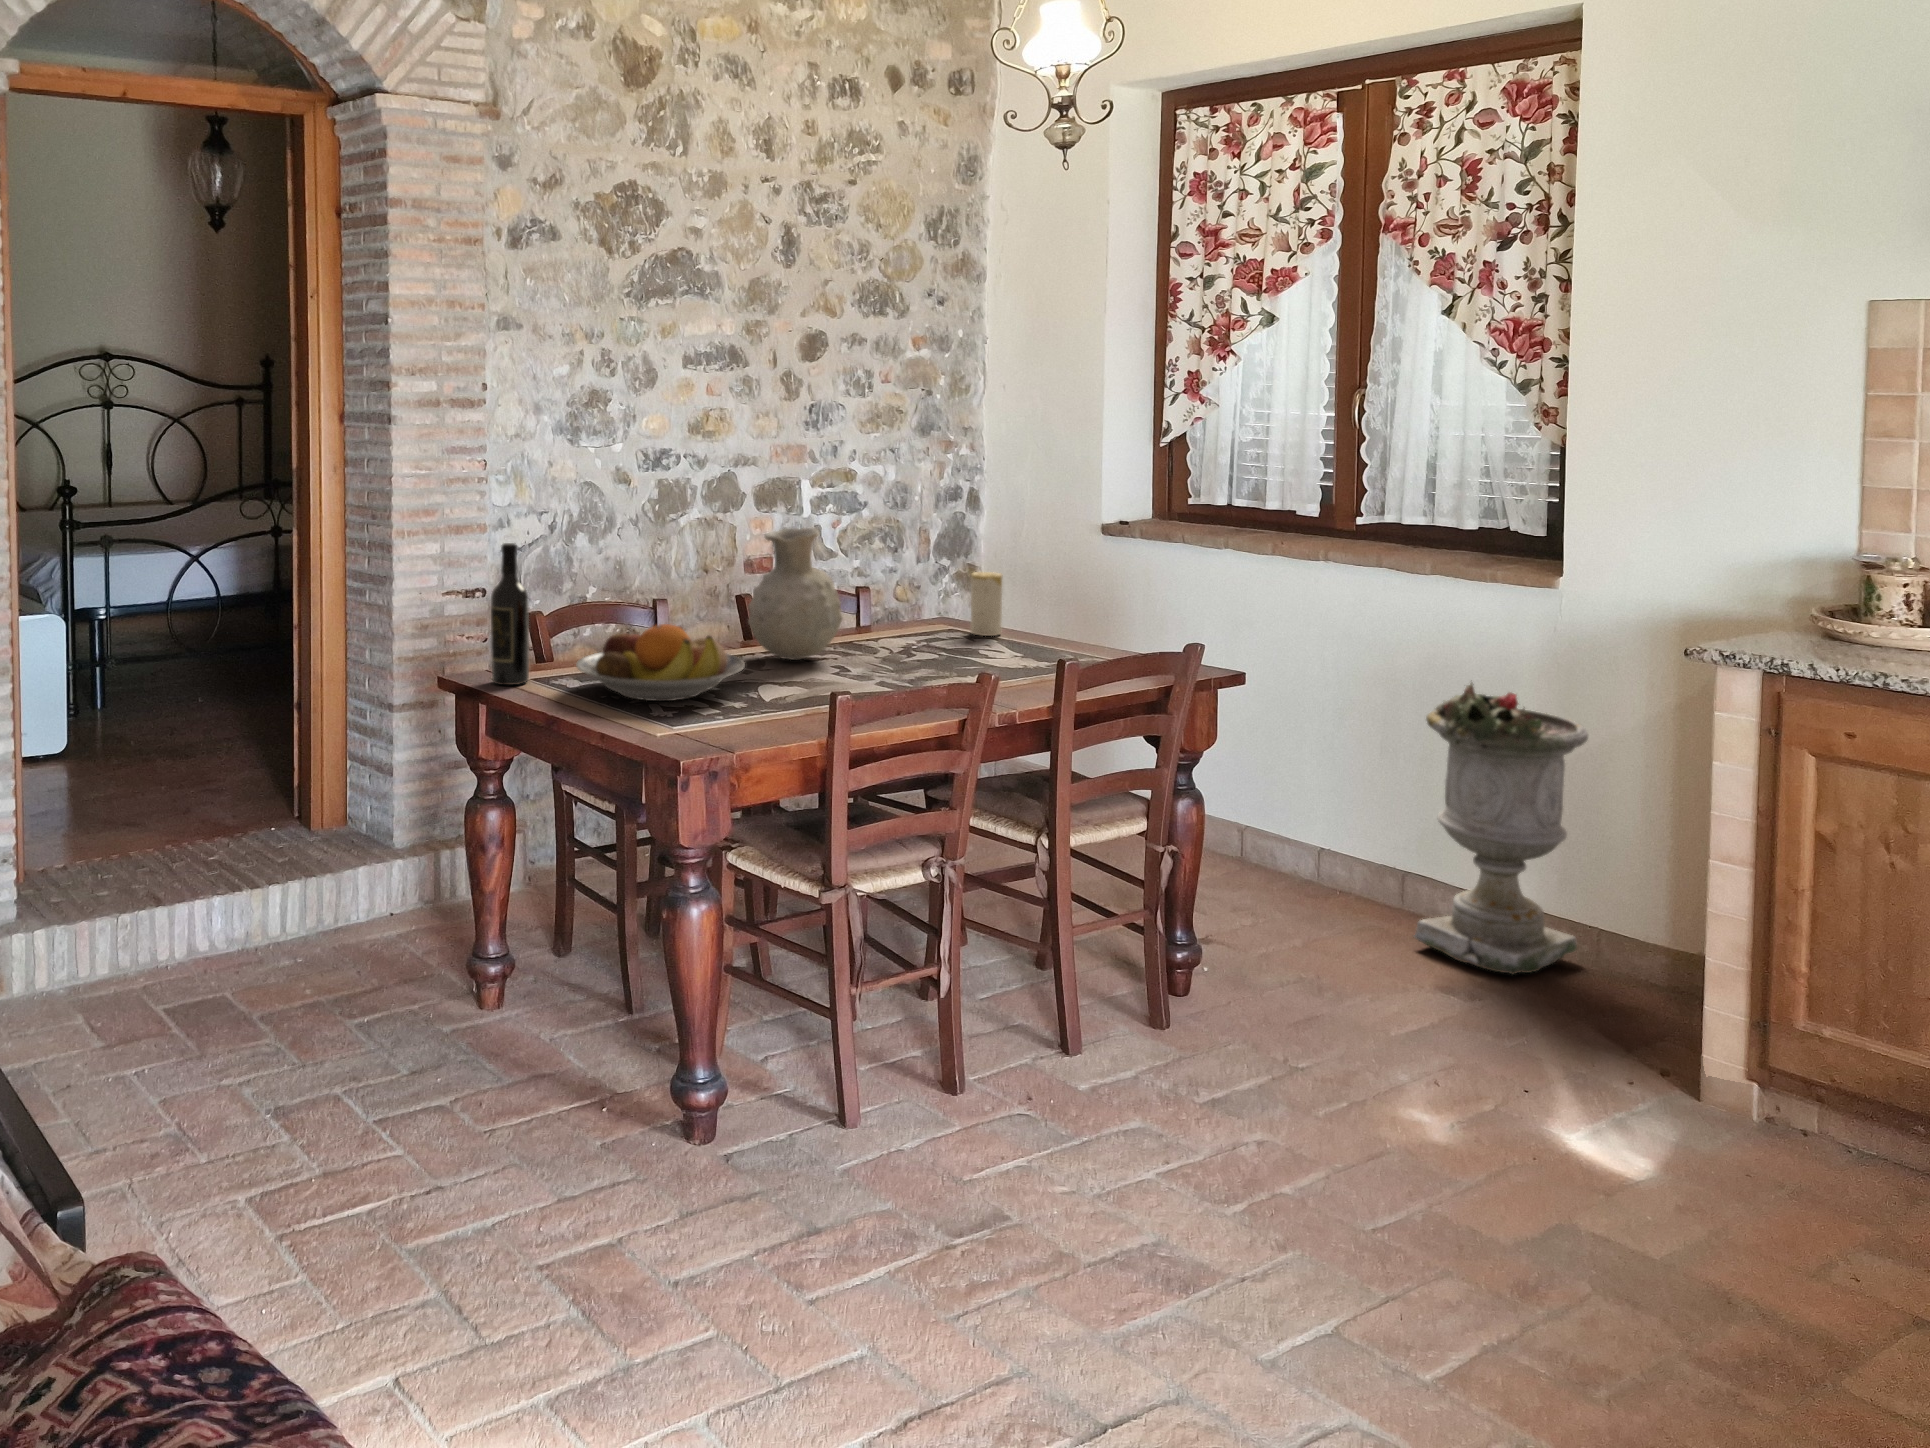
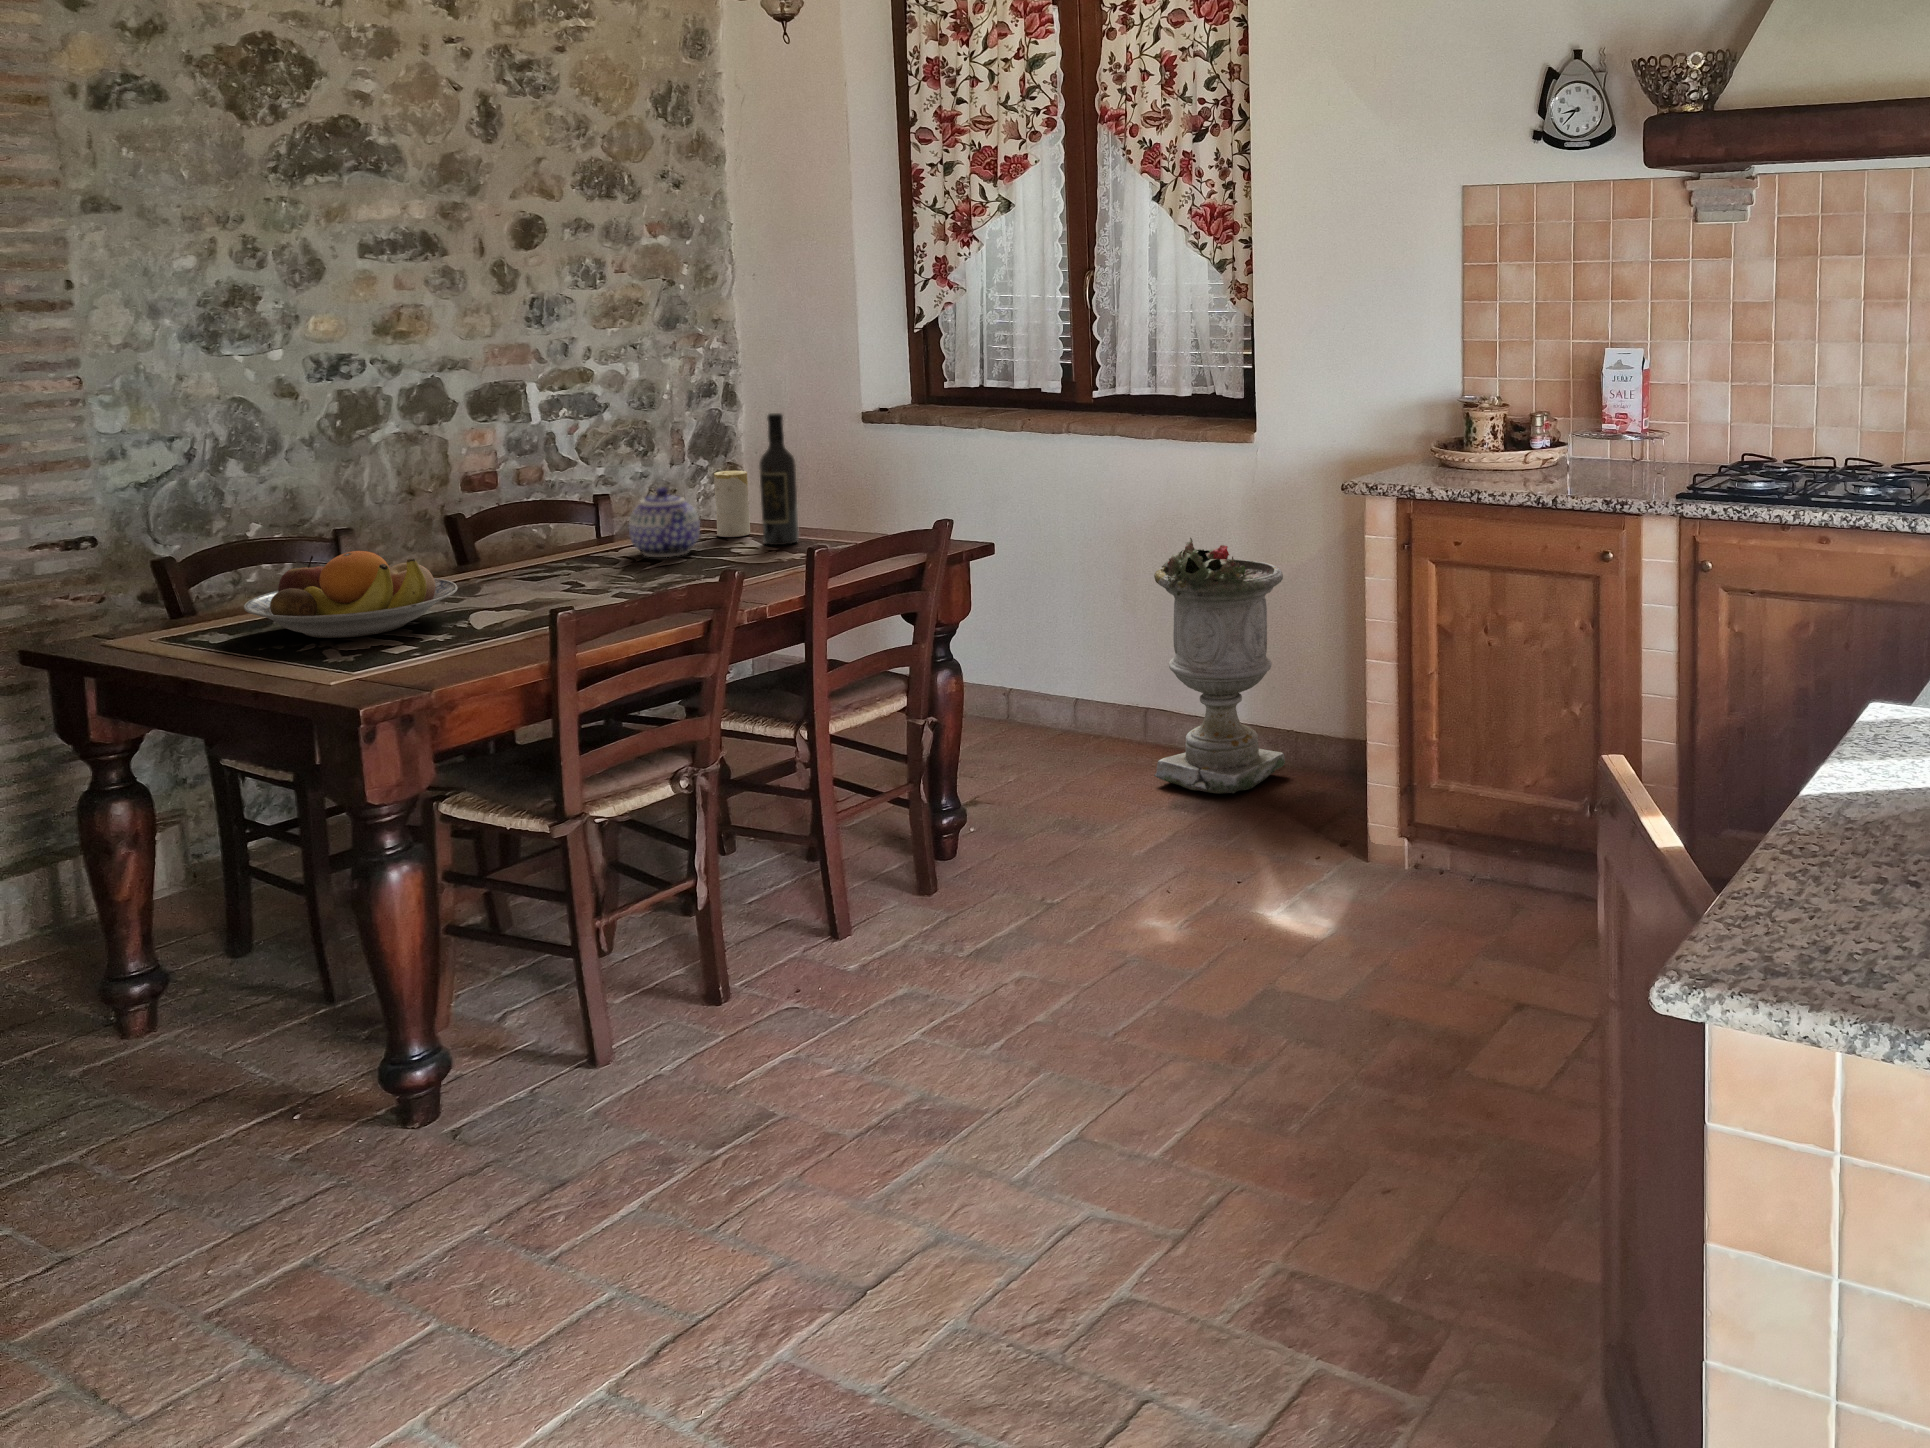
vase: present [748,528,842,660] -> none [458,435,571,580]
wine bottle: present [491,543,529,685] -> present [759,413,799,545]
teapot: none [892,584,957,650] -> present [629,488,700,557]

